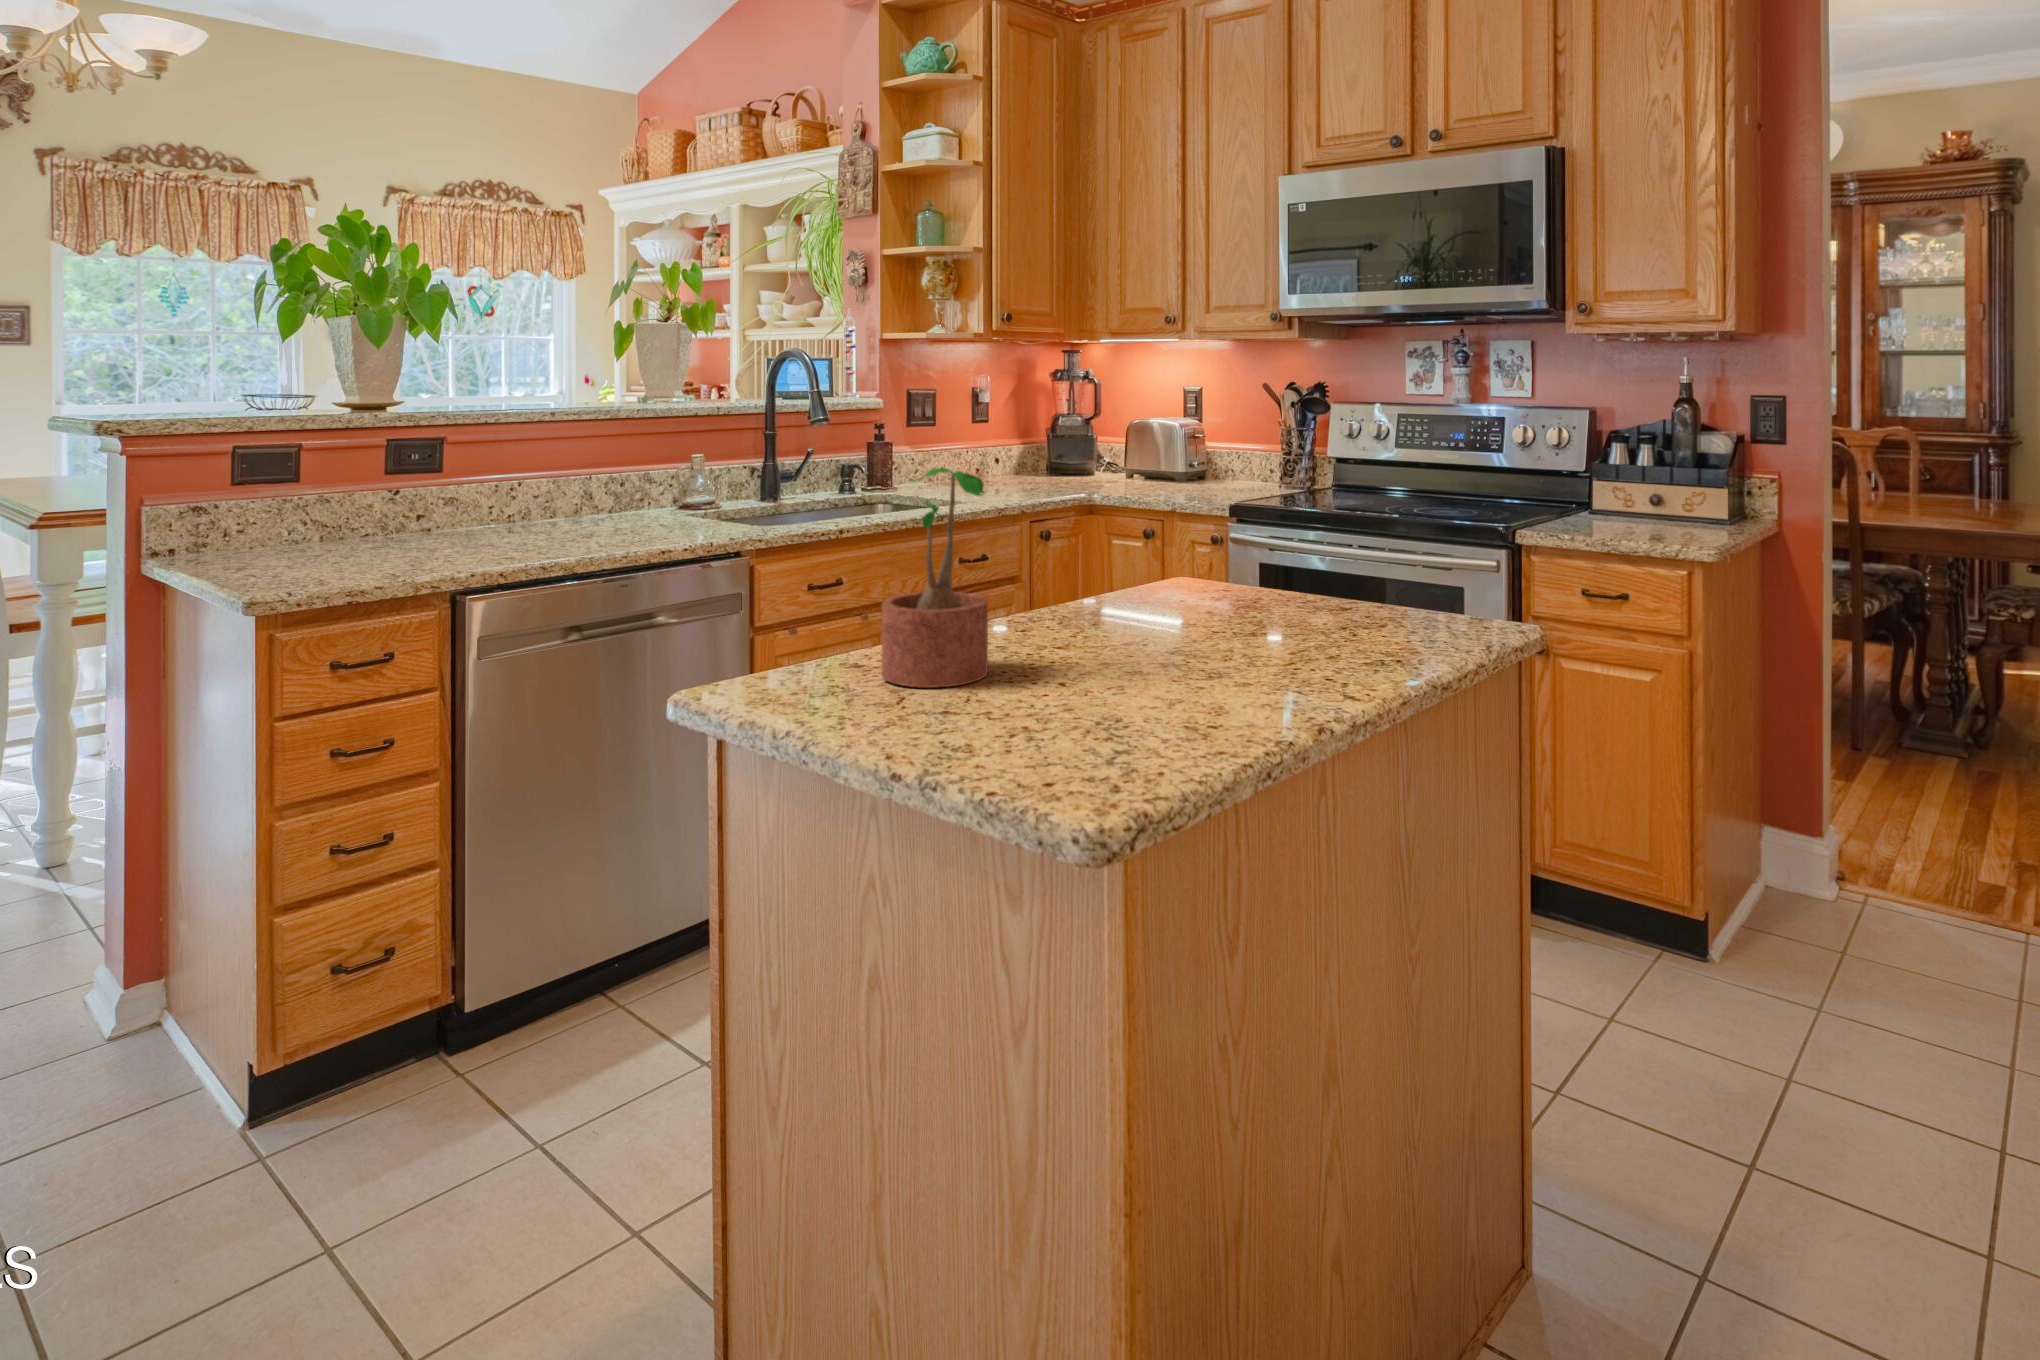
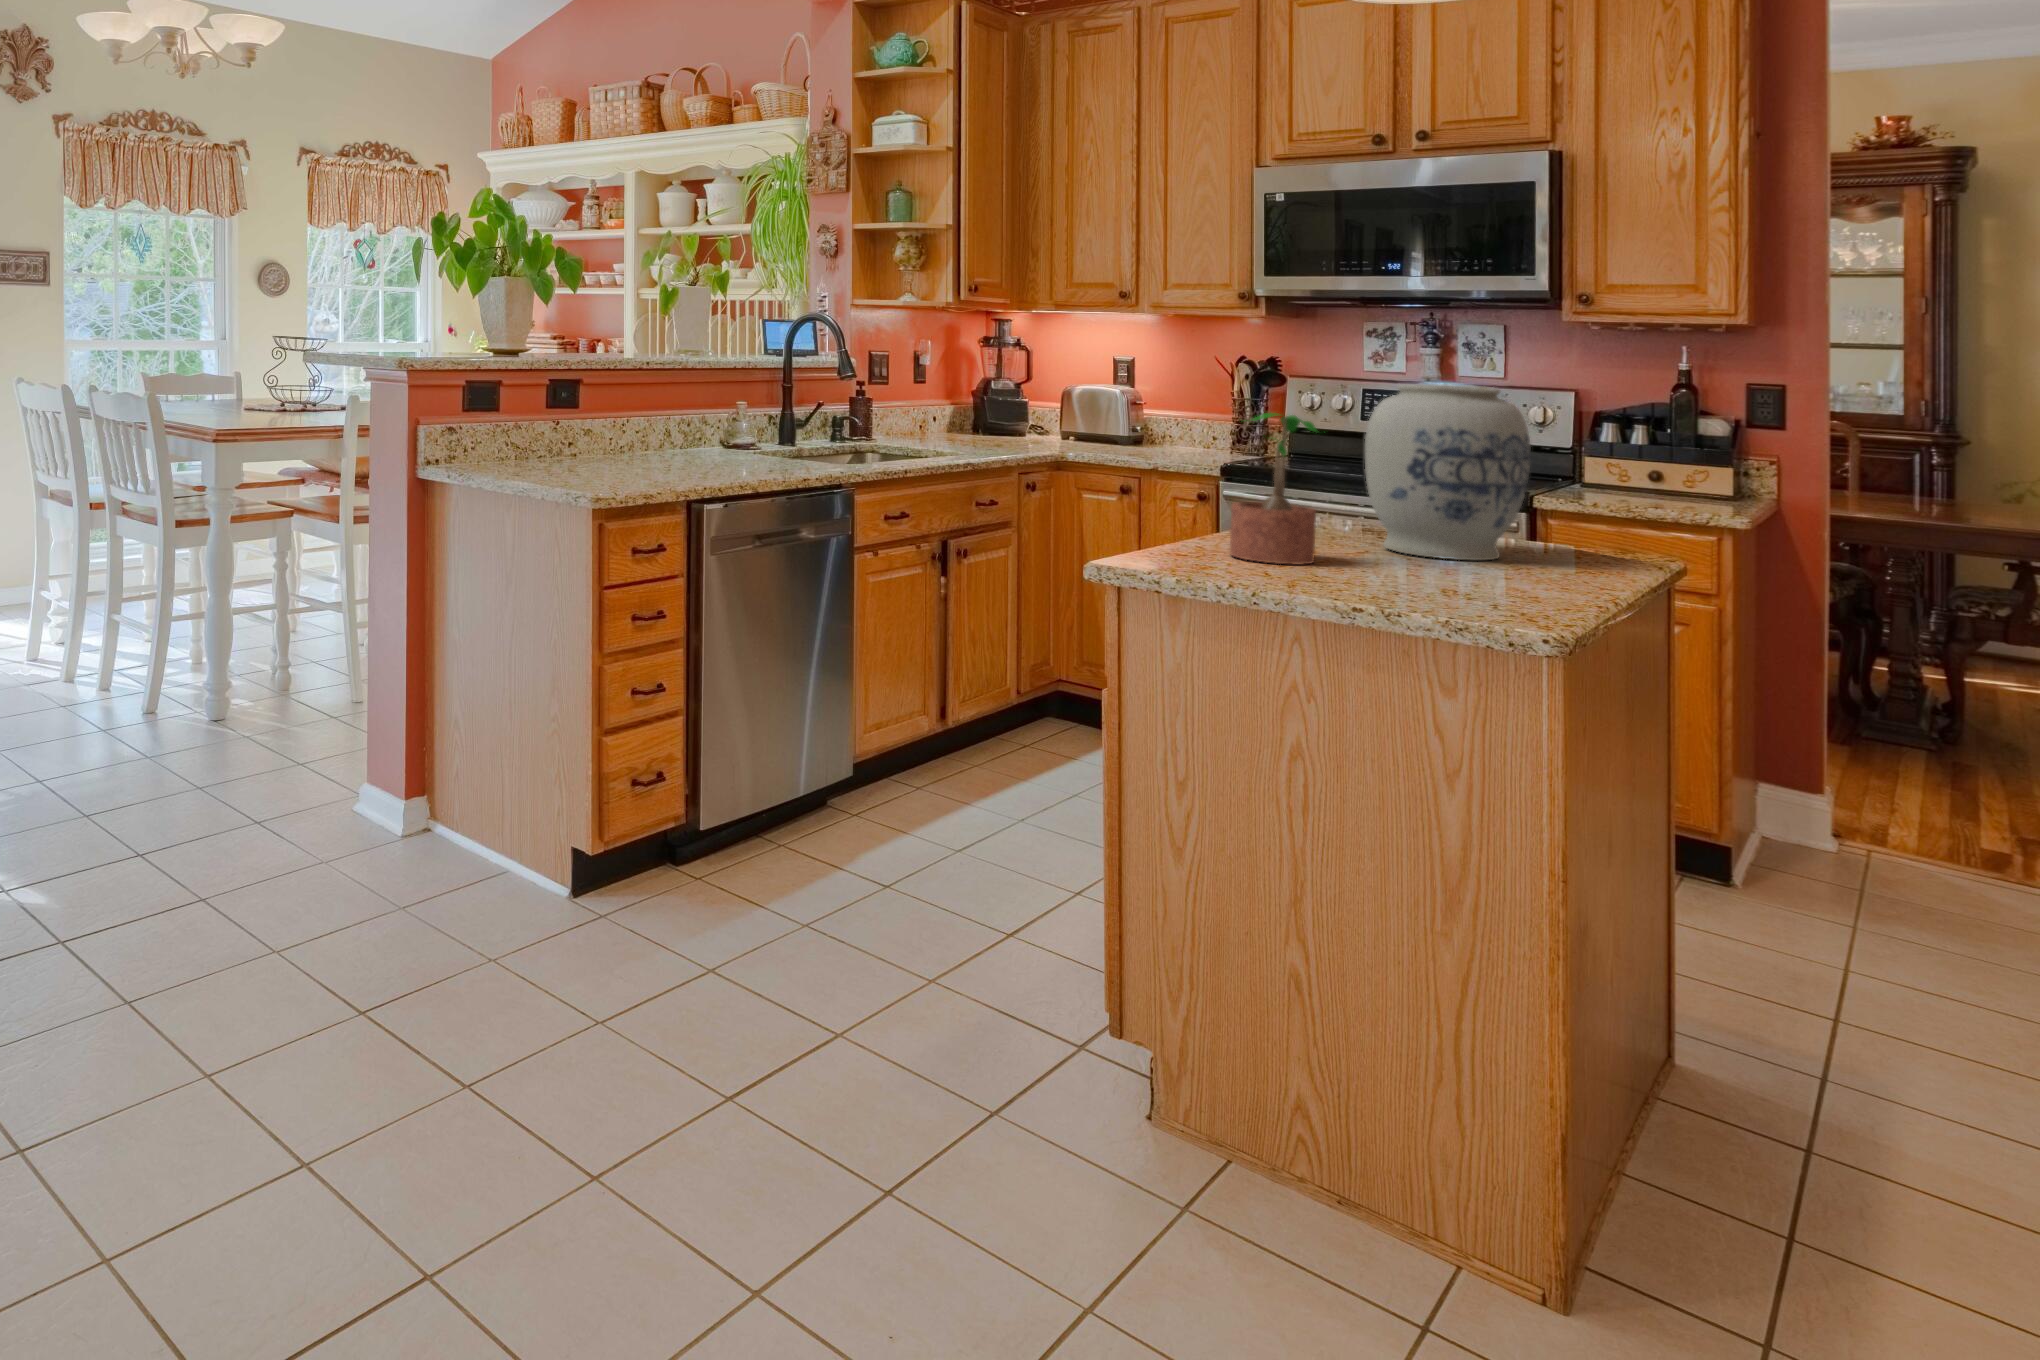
vase: none [1106,418,1294,661] -> present [1365,384,1531,560]

